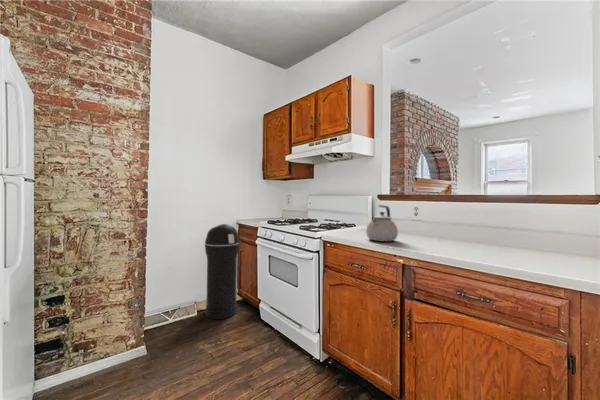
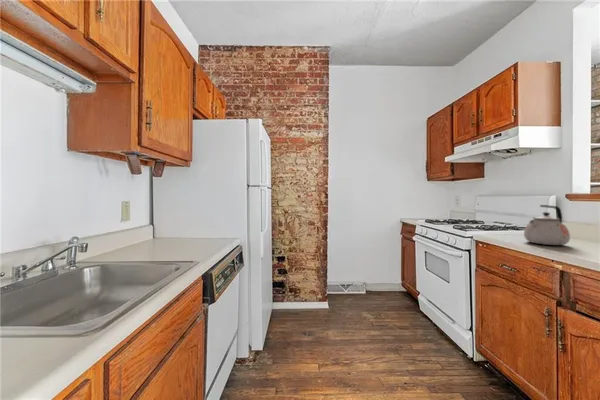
trash can: present [205,224,240,319] -> none [370,220,400,300]

